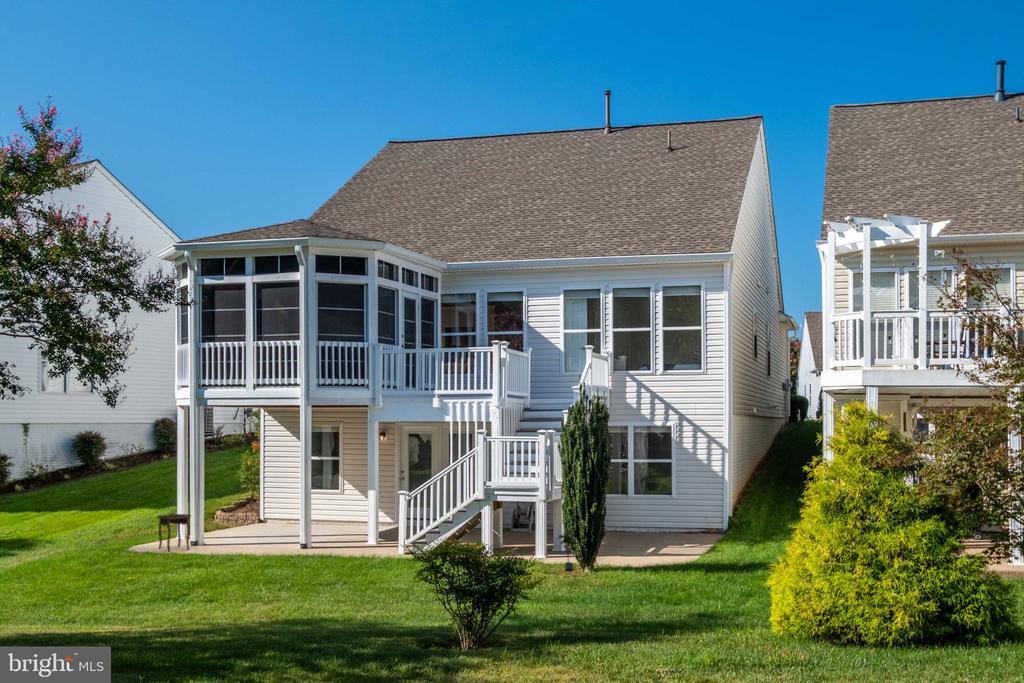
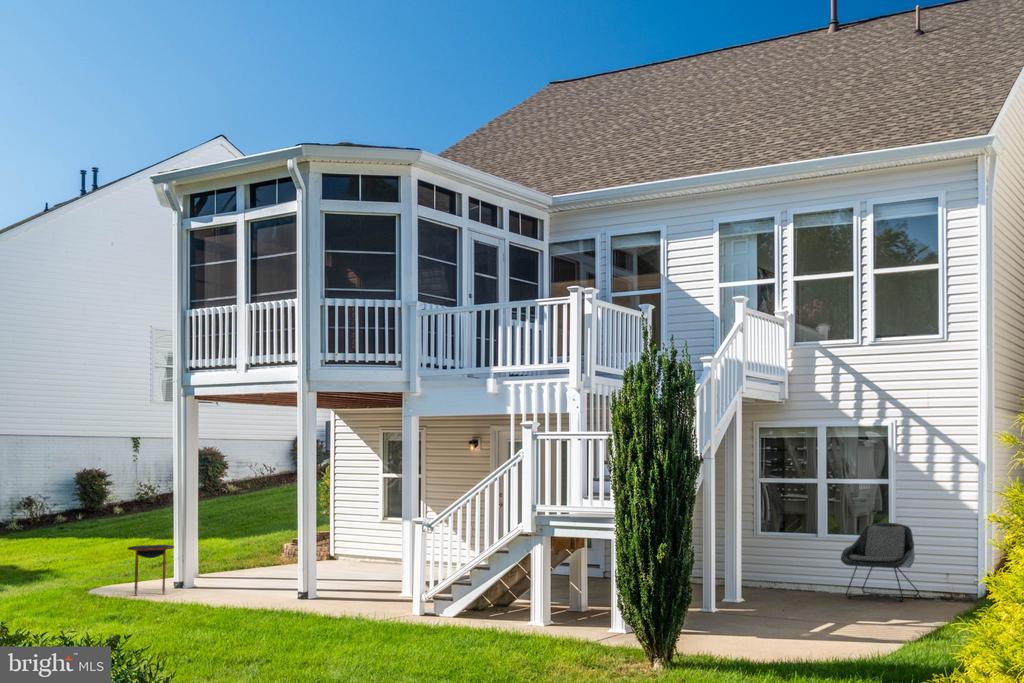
lounge chair: none [646,484,688,532] -> present [841,523,919,602]
potted plant: present [557,532,575,571] -> none [589,589,636,661]

